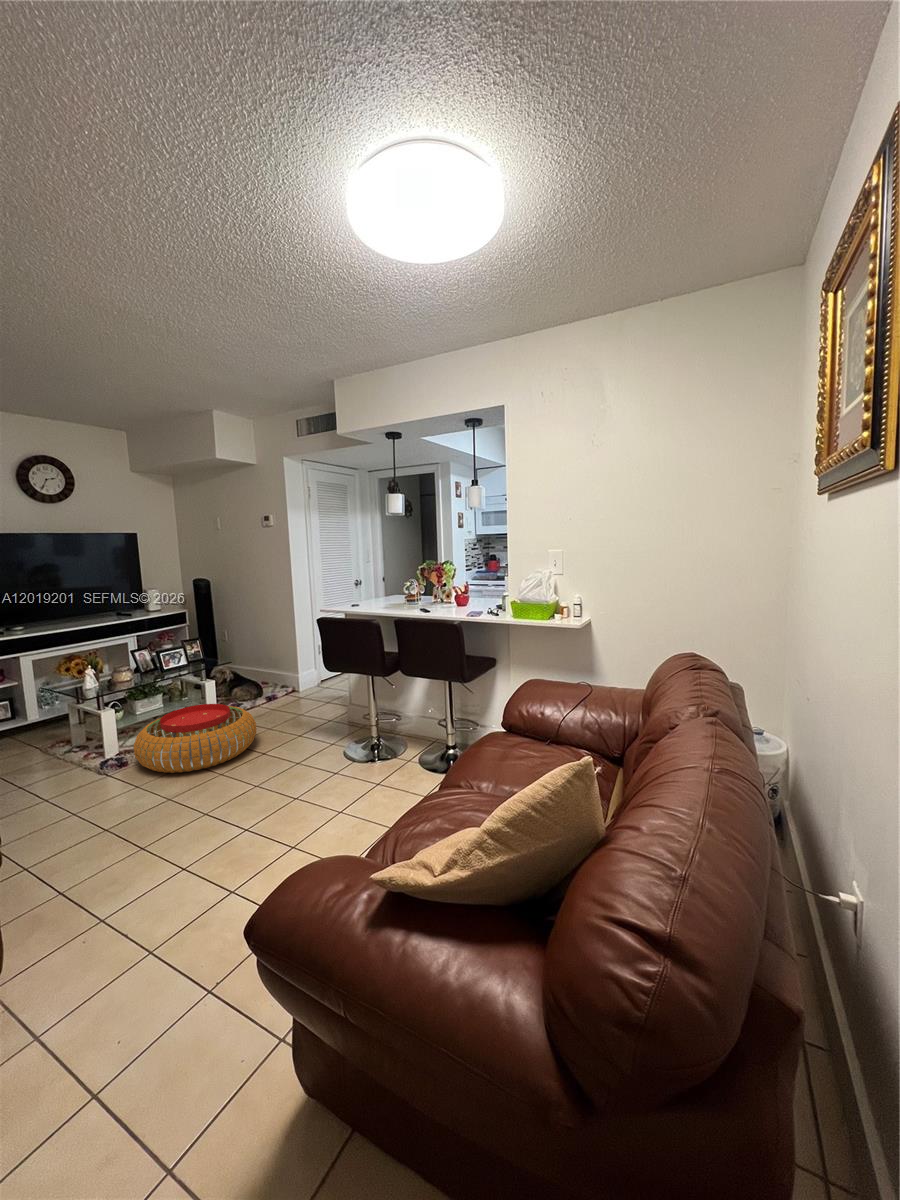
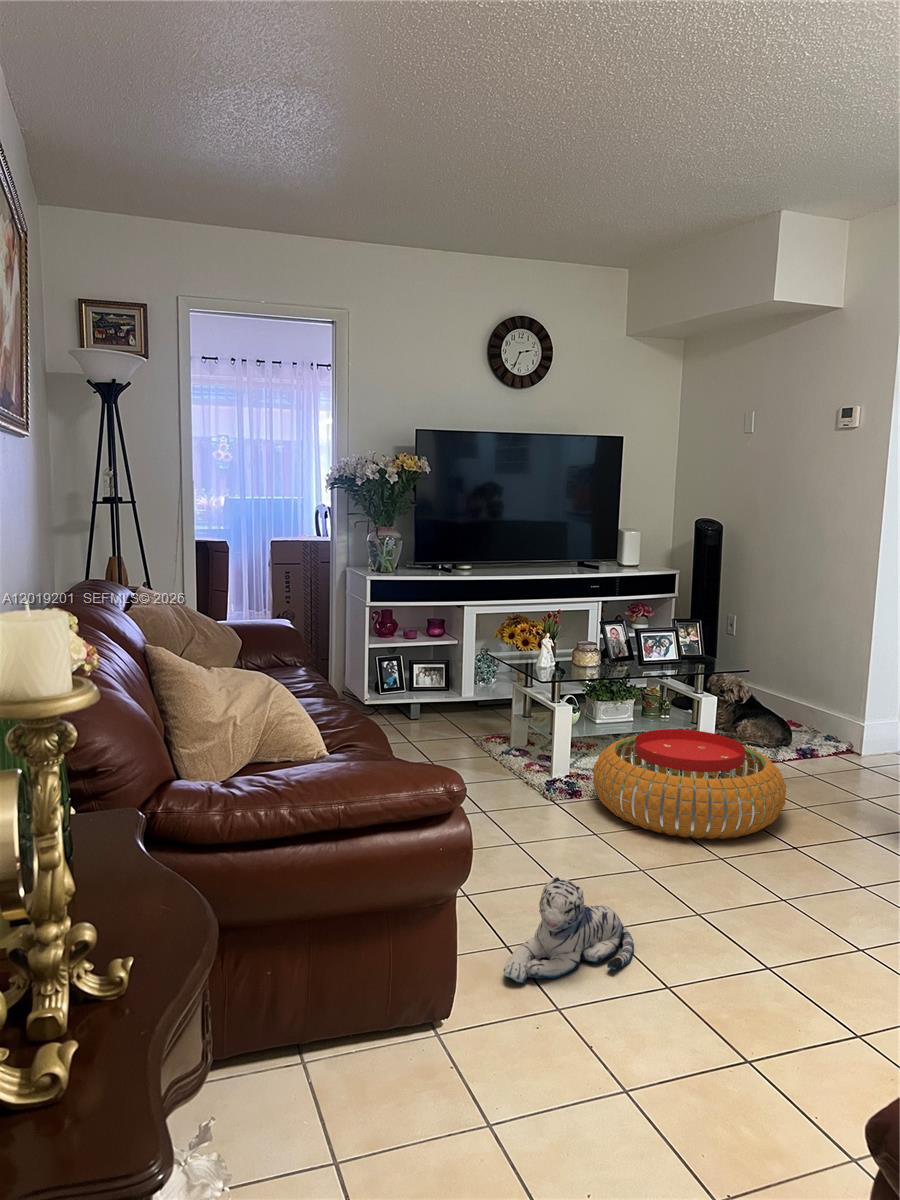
plush toy: none [59,831,162,915] -> present [504,877,634,983]

